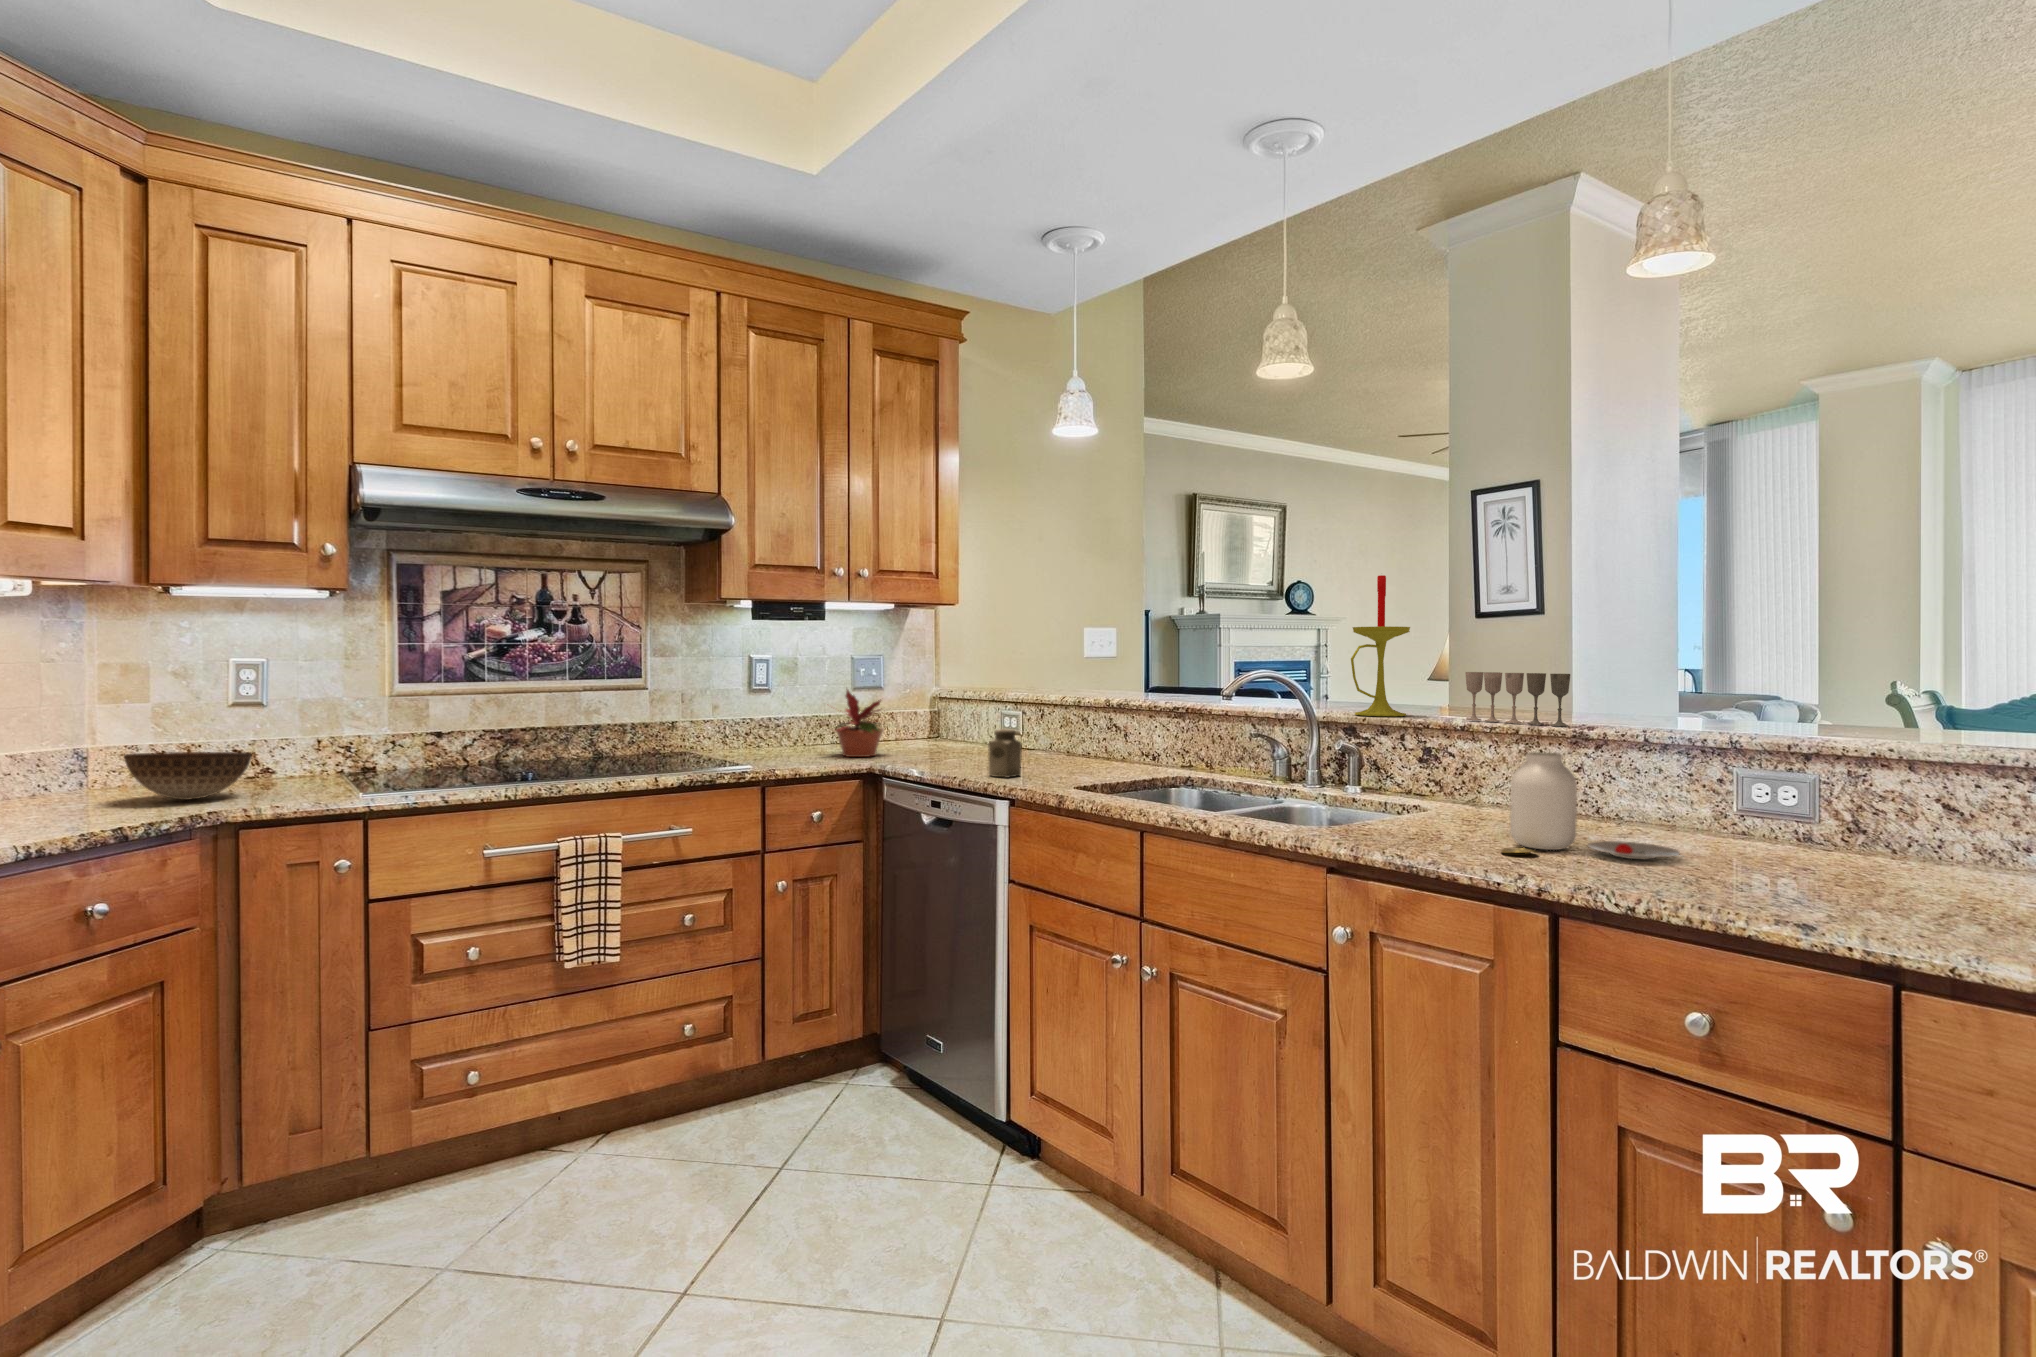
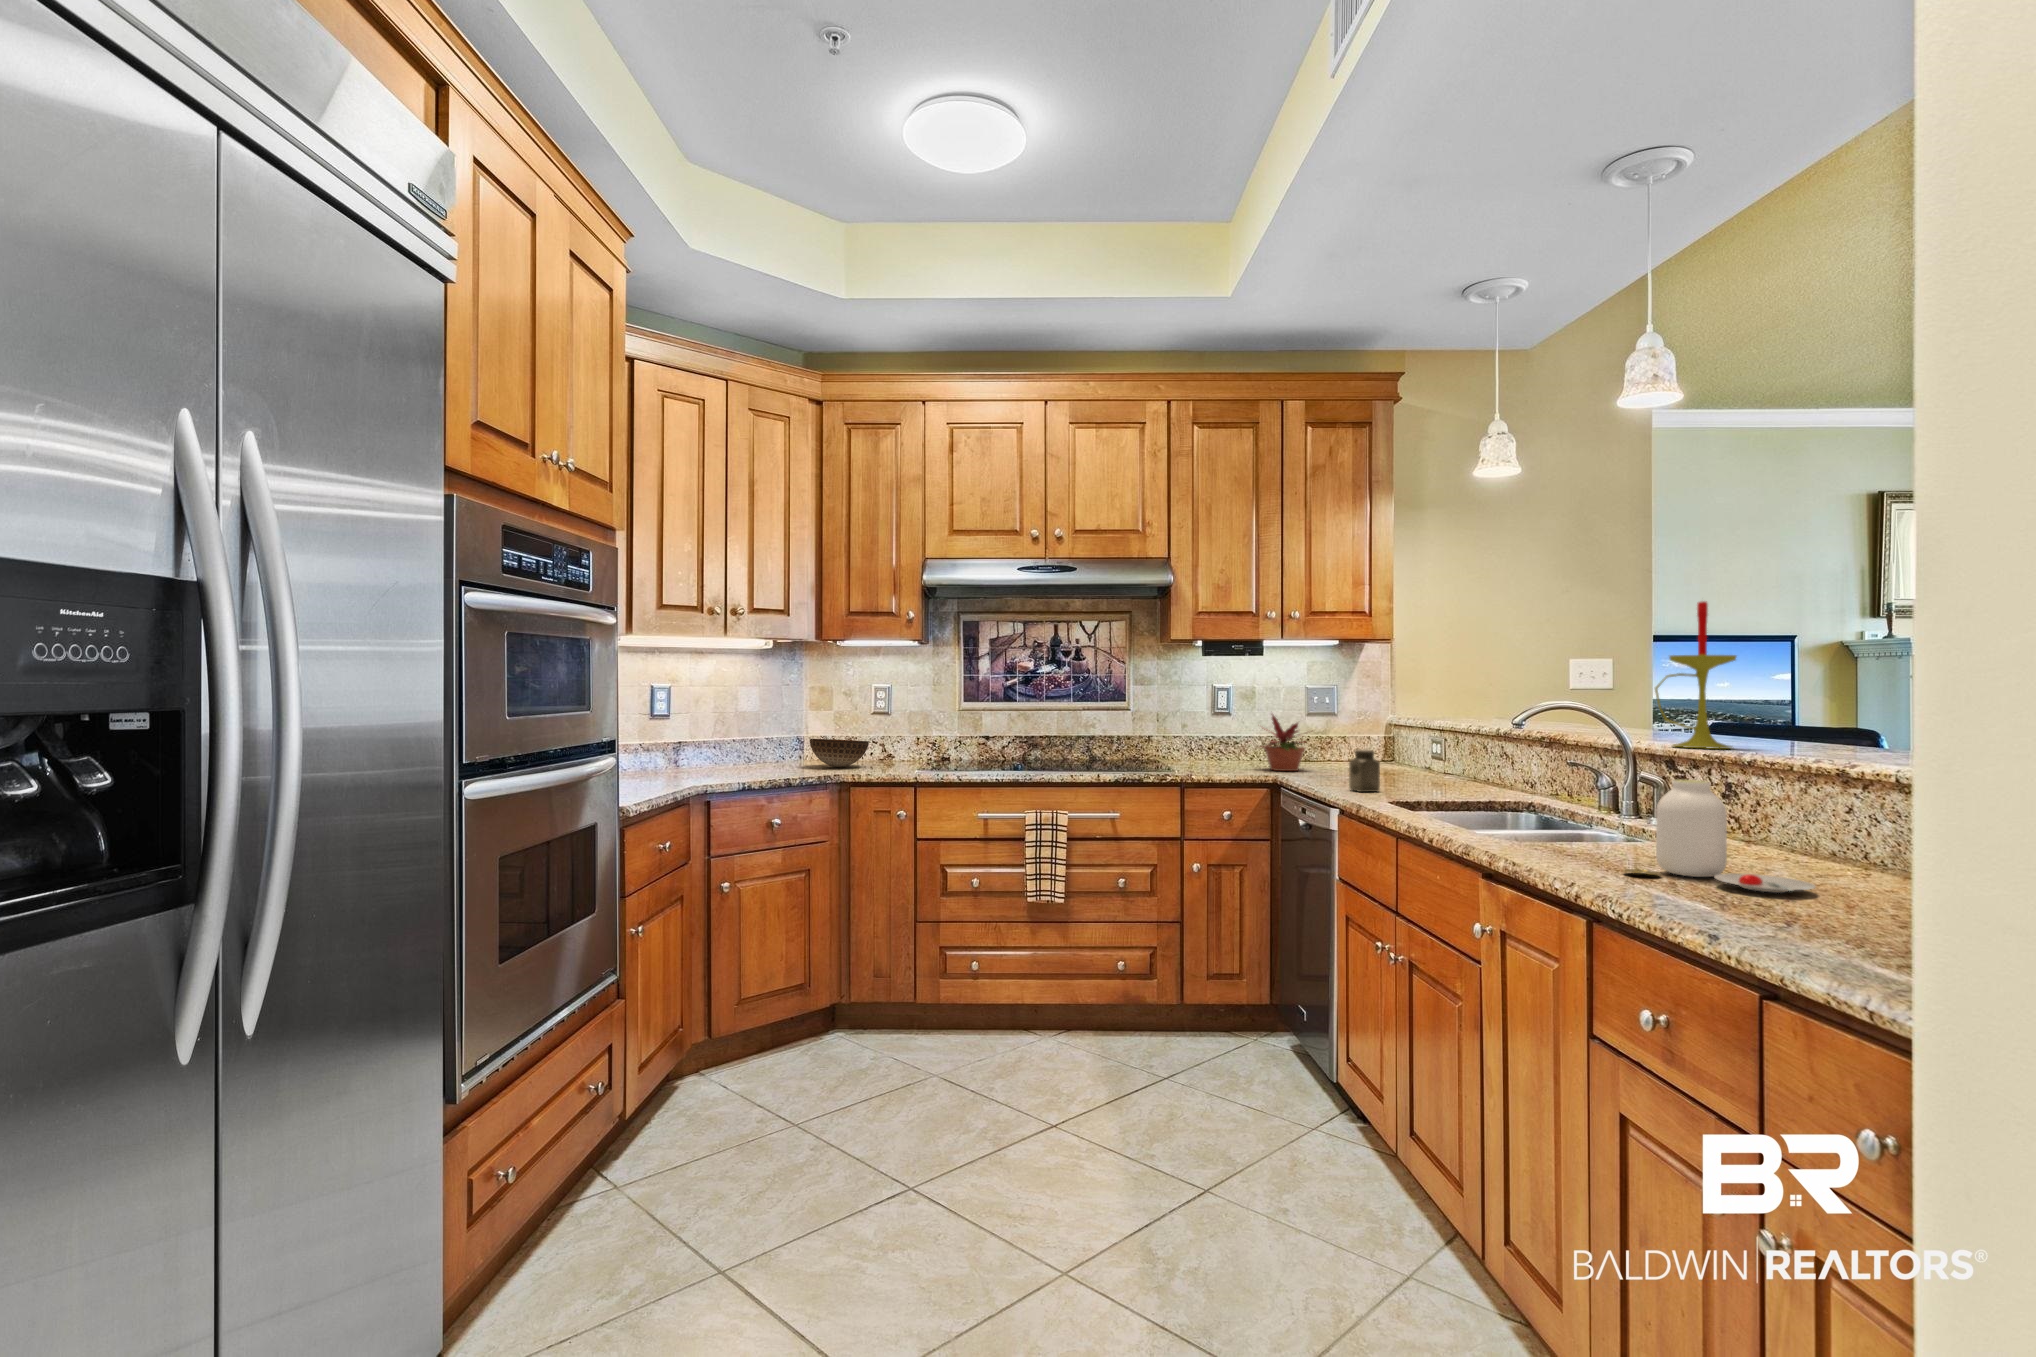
wine glass: present [1465,672,1570,726] -> none [1761,702,1847,762]

